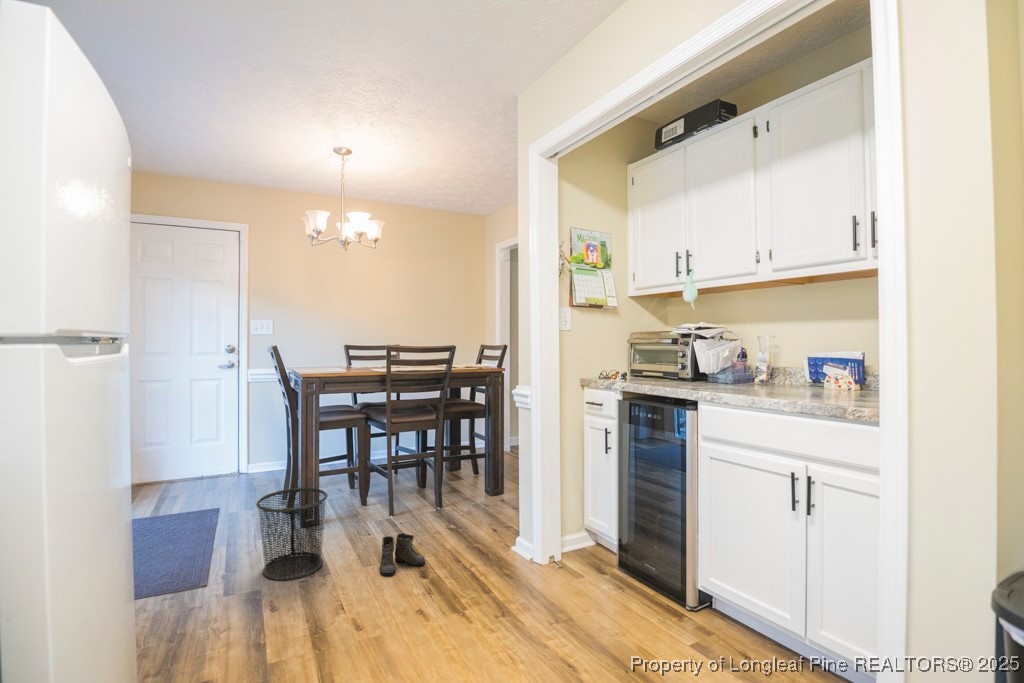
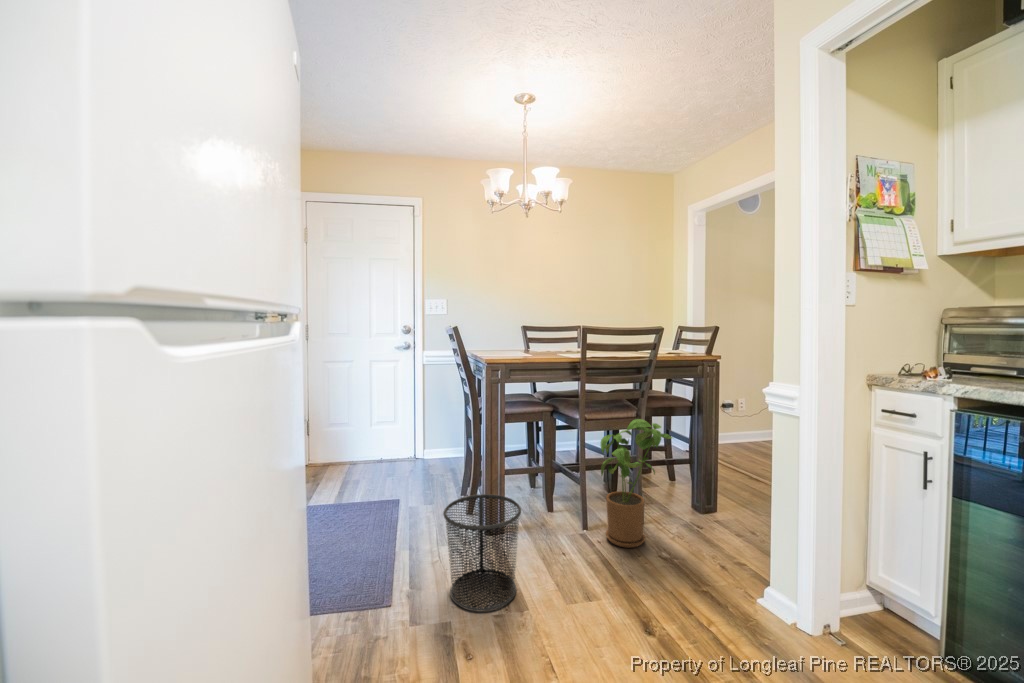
house plant: none [403,418,464,525] -> present [601,419,673,548]
boots: present [379,533,425,576] -> none [575,567,645,629]

